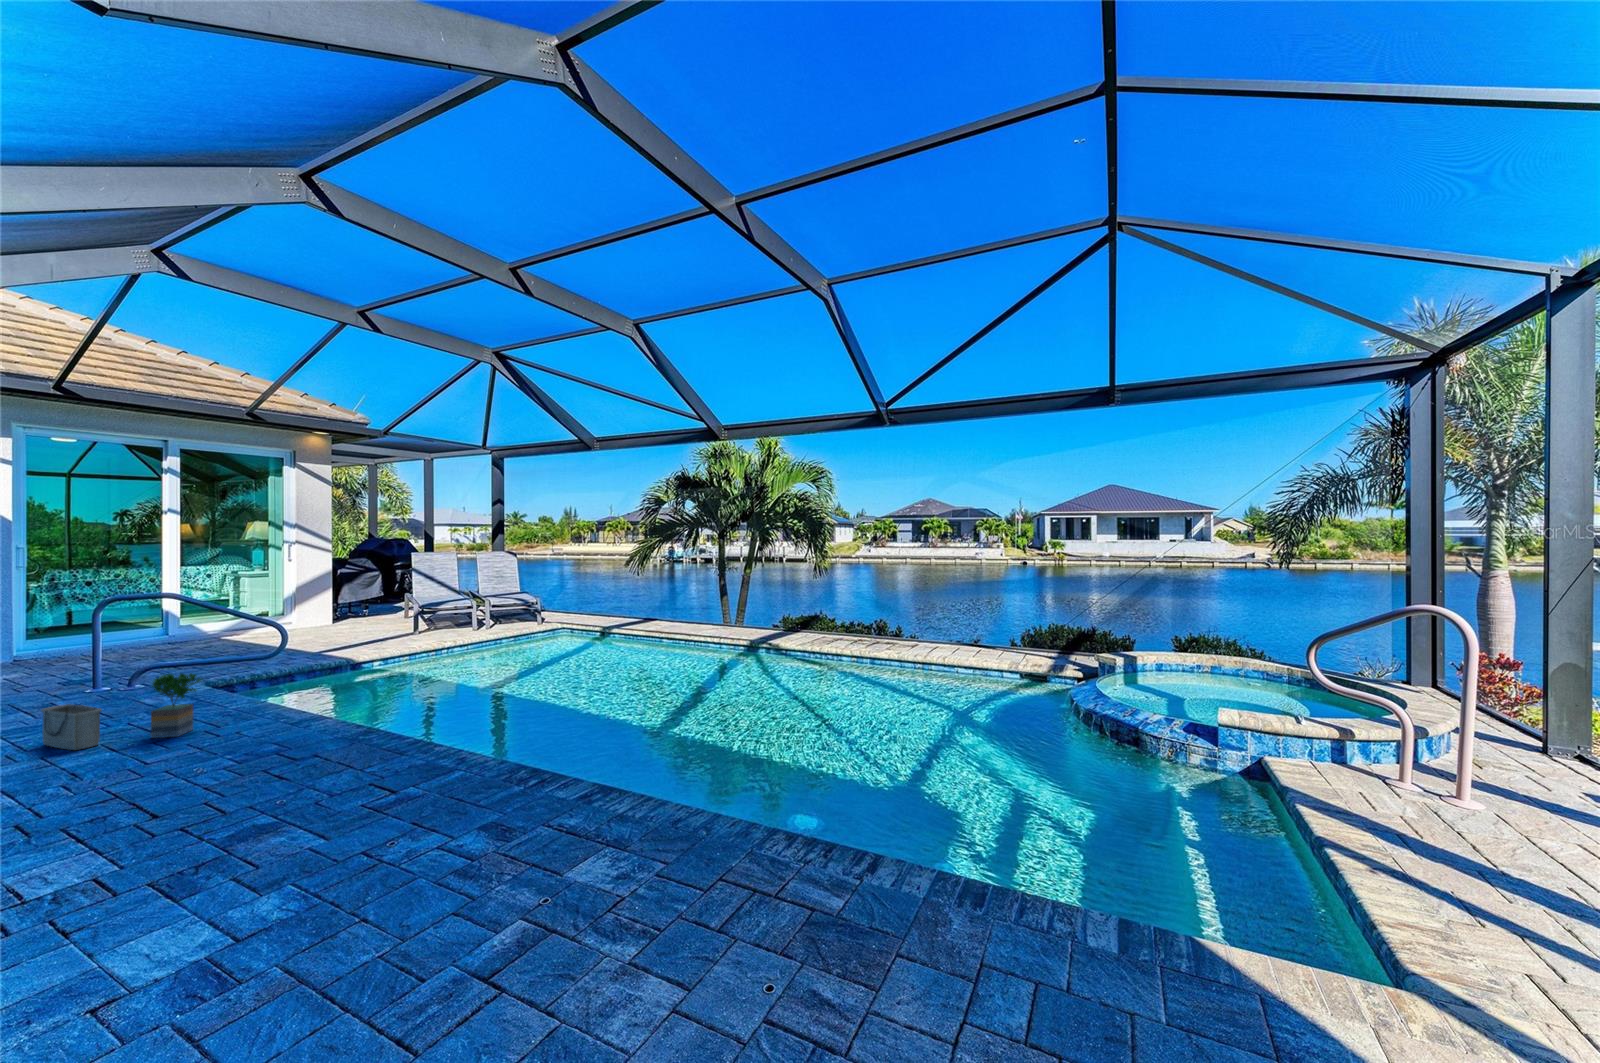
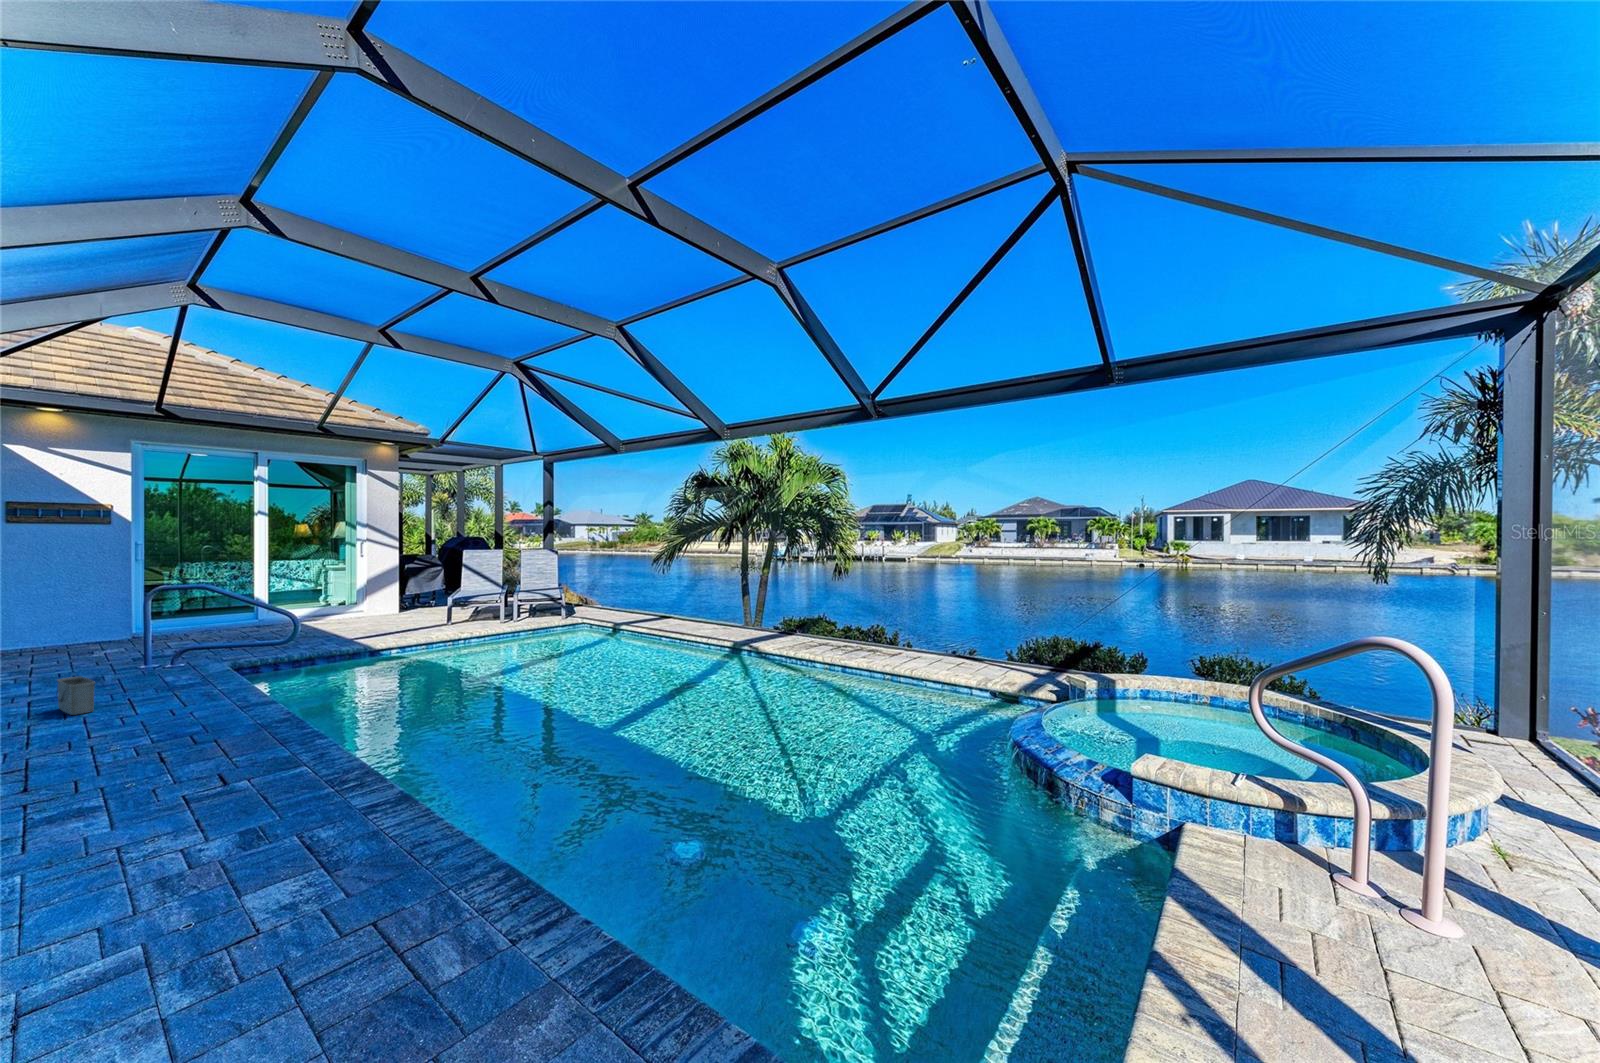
potted tree: present [151,673,201,738] -> none [131,654,180,709]

